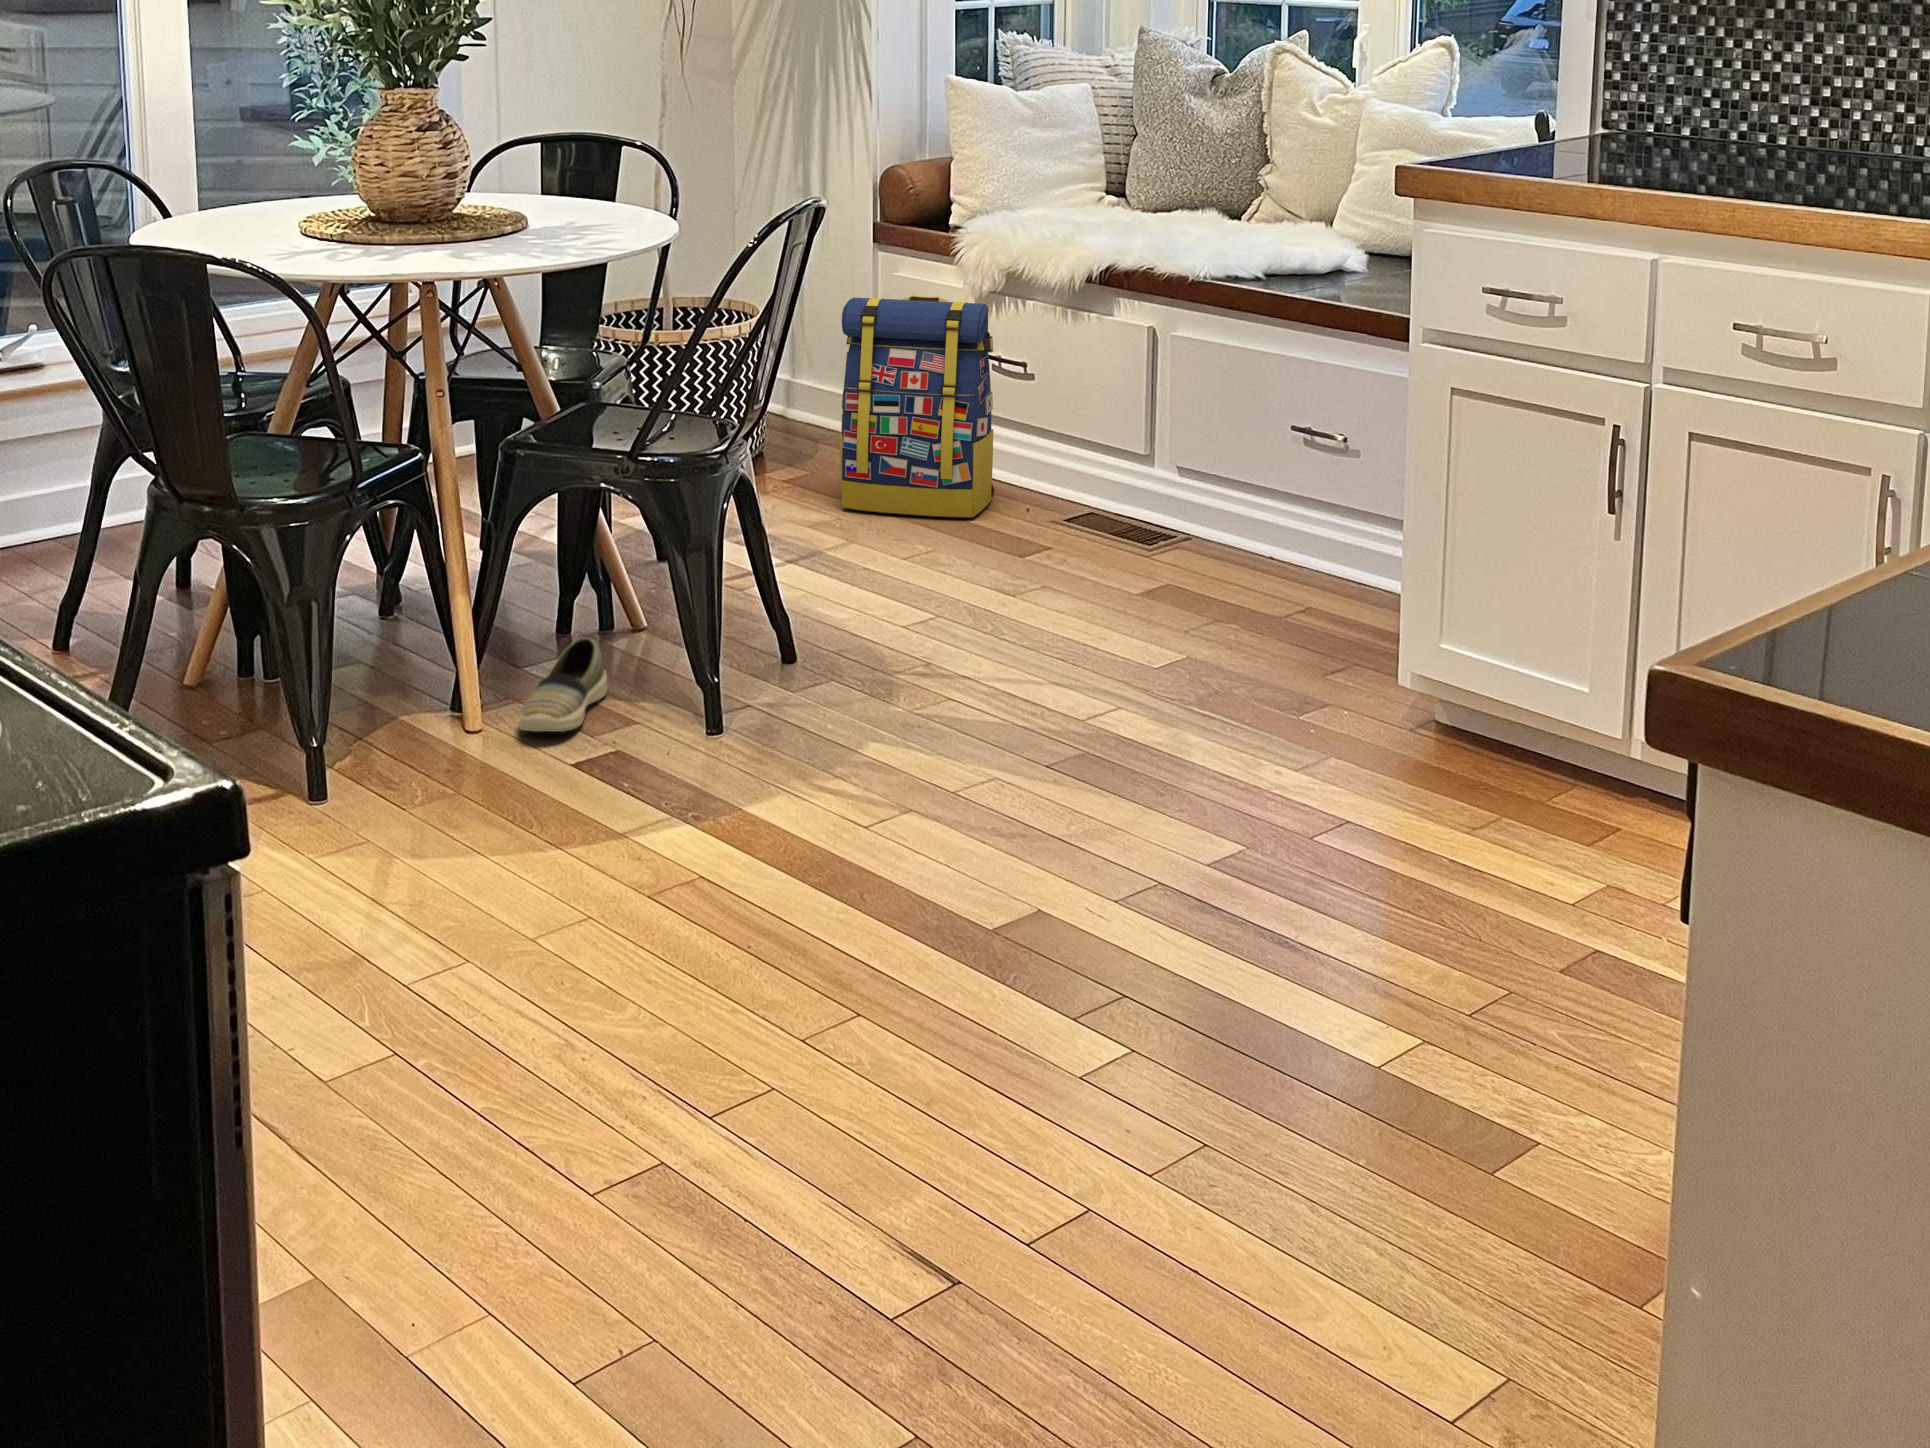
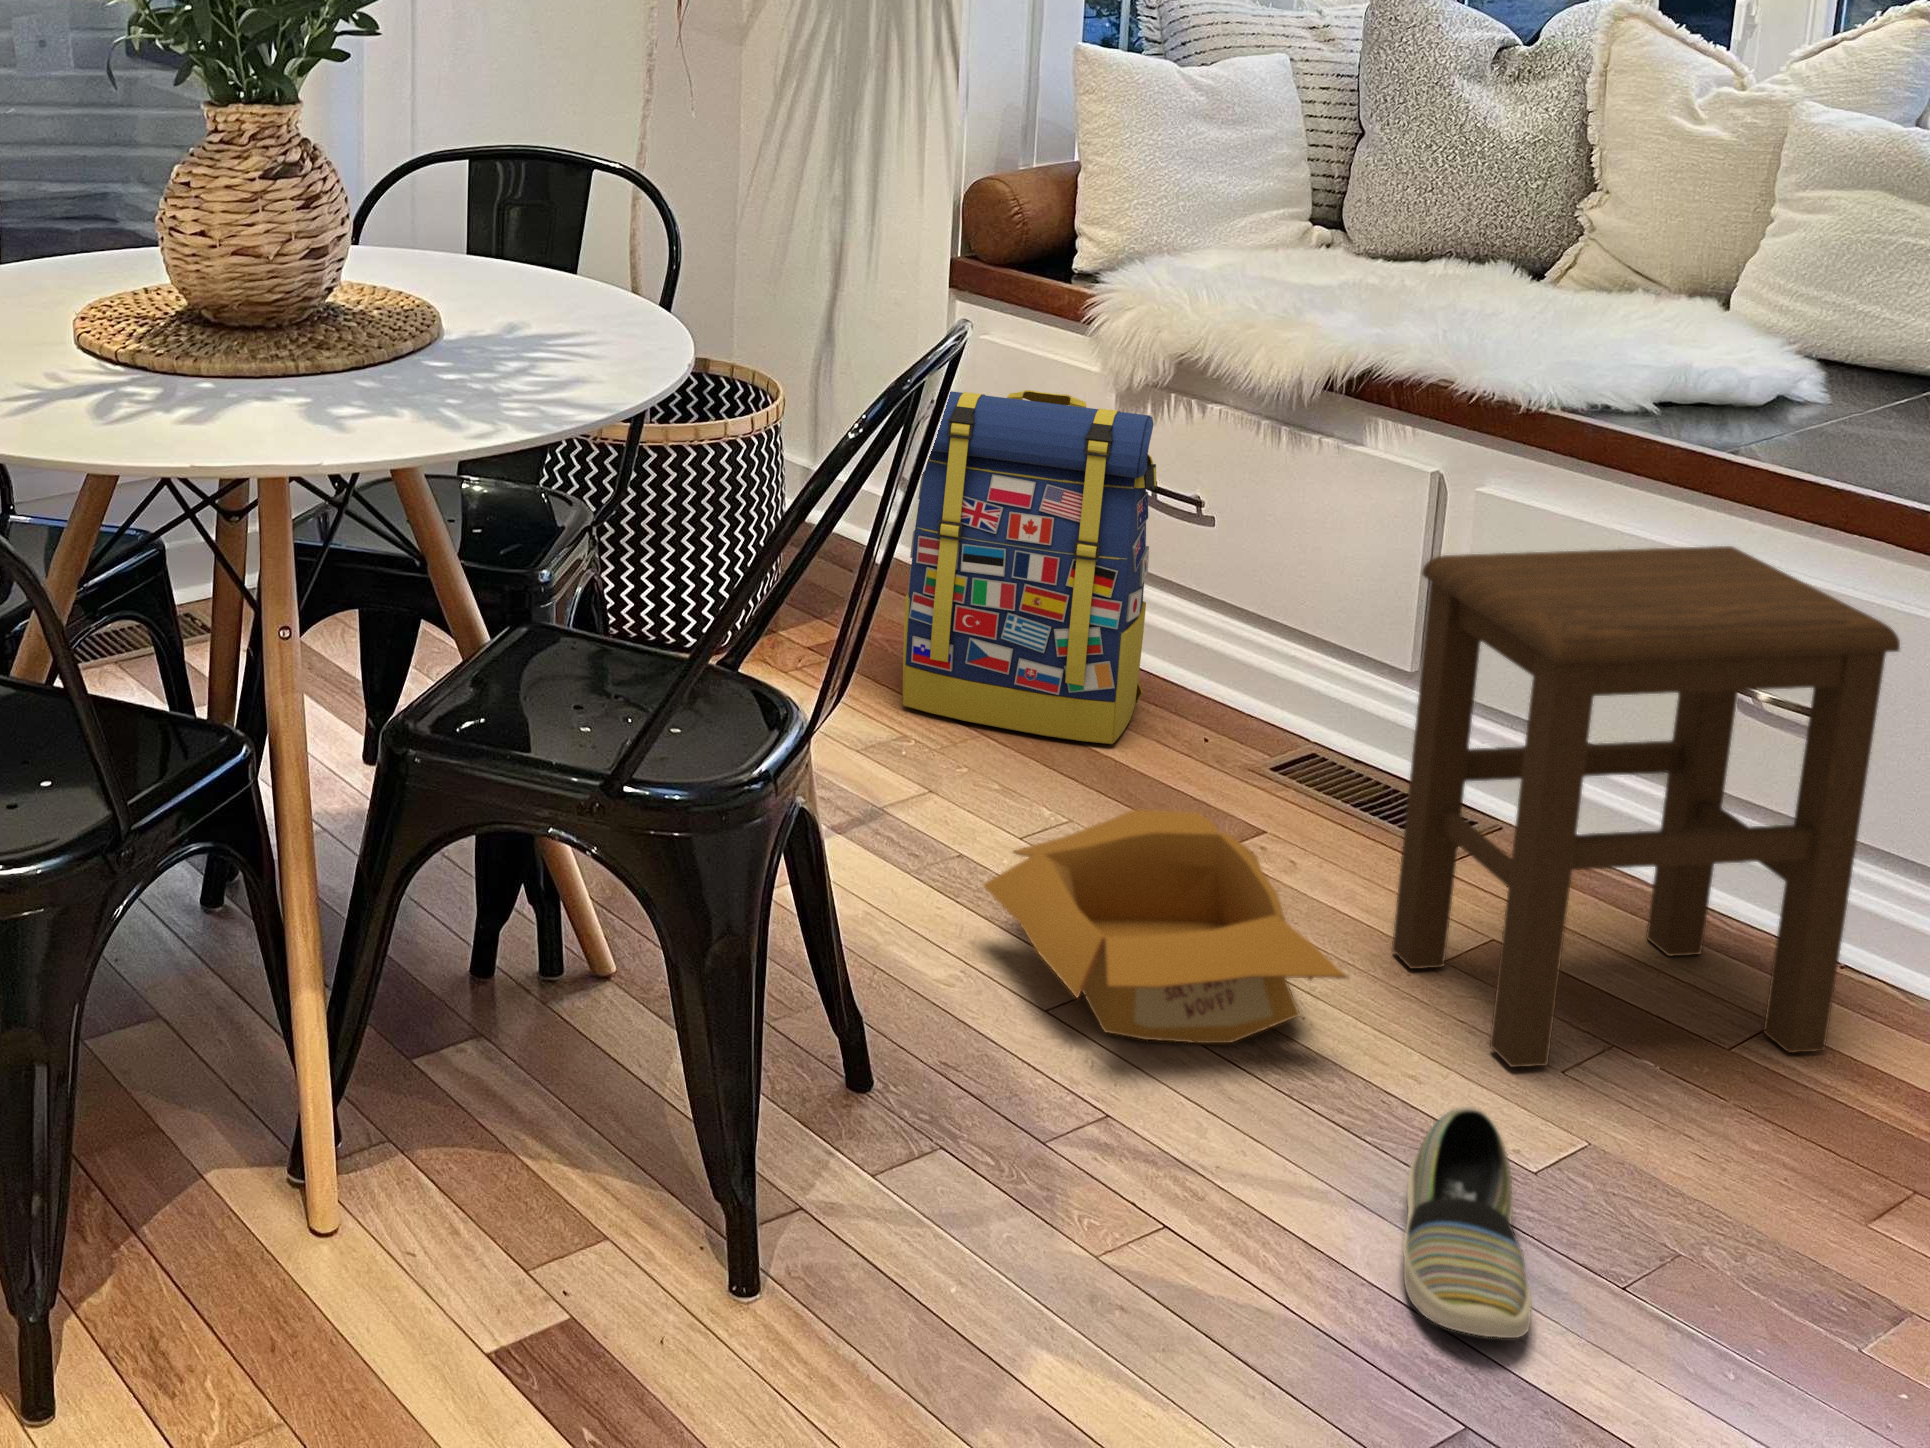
stool: none [1113,337,1351,631] -> present [1392,546,1900,1067]
cardboard box: none [872,522,1072,635] -> present [983,810,1349,1043]
shoe: present [519,639,607,732] -> present [1403,1107,1532,1338]

